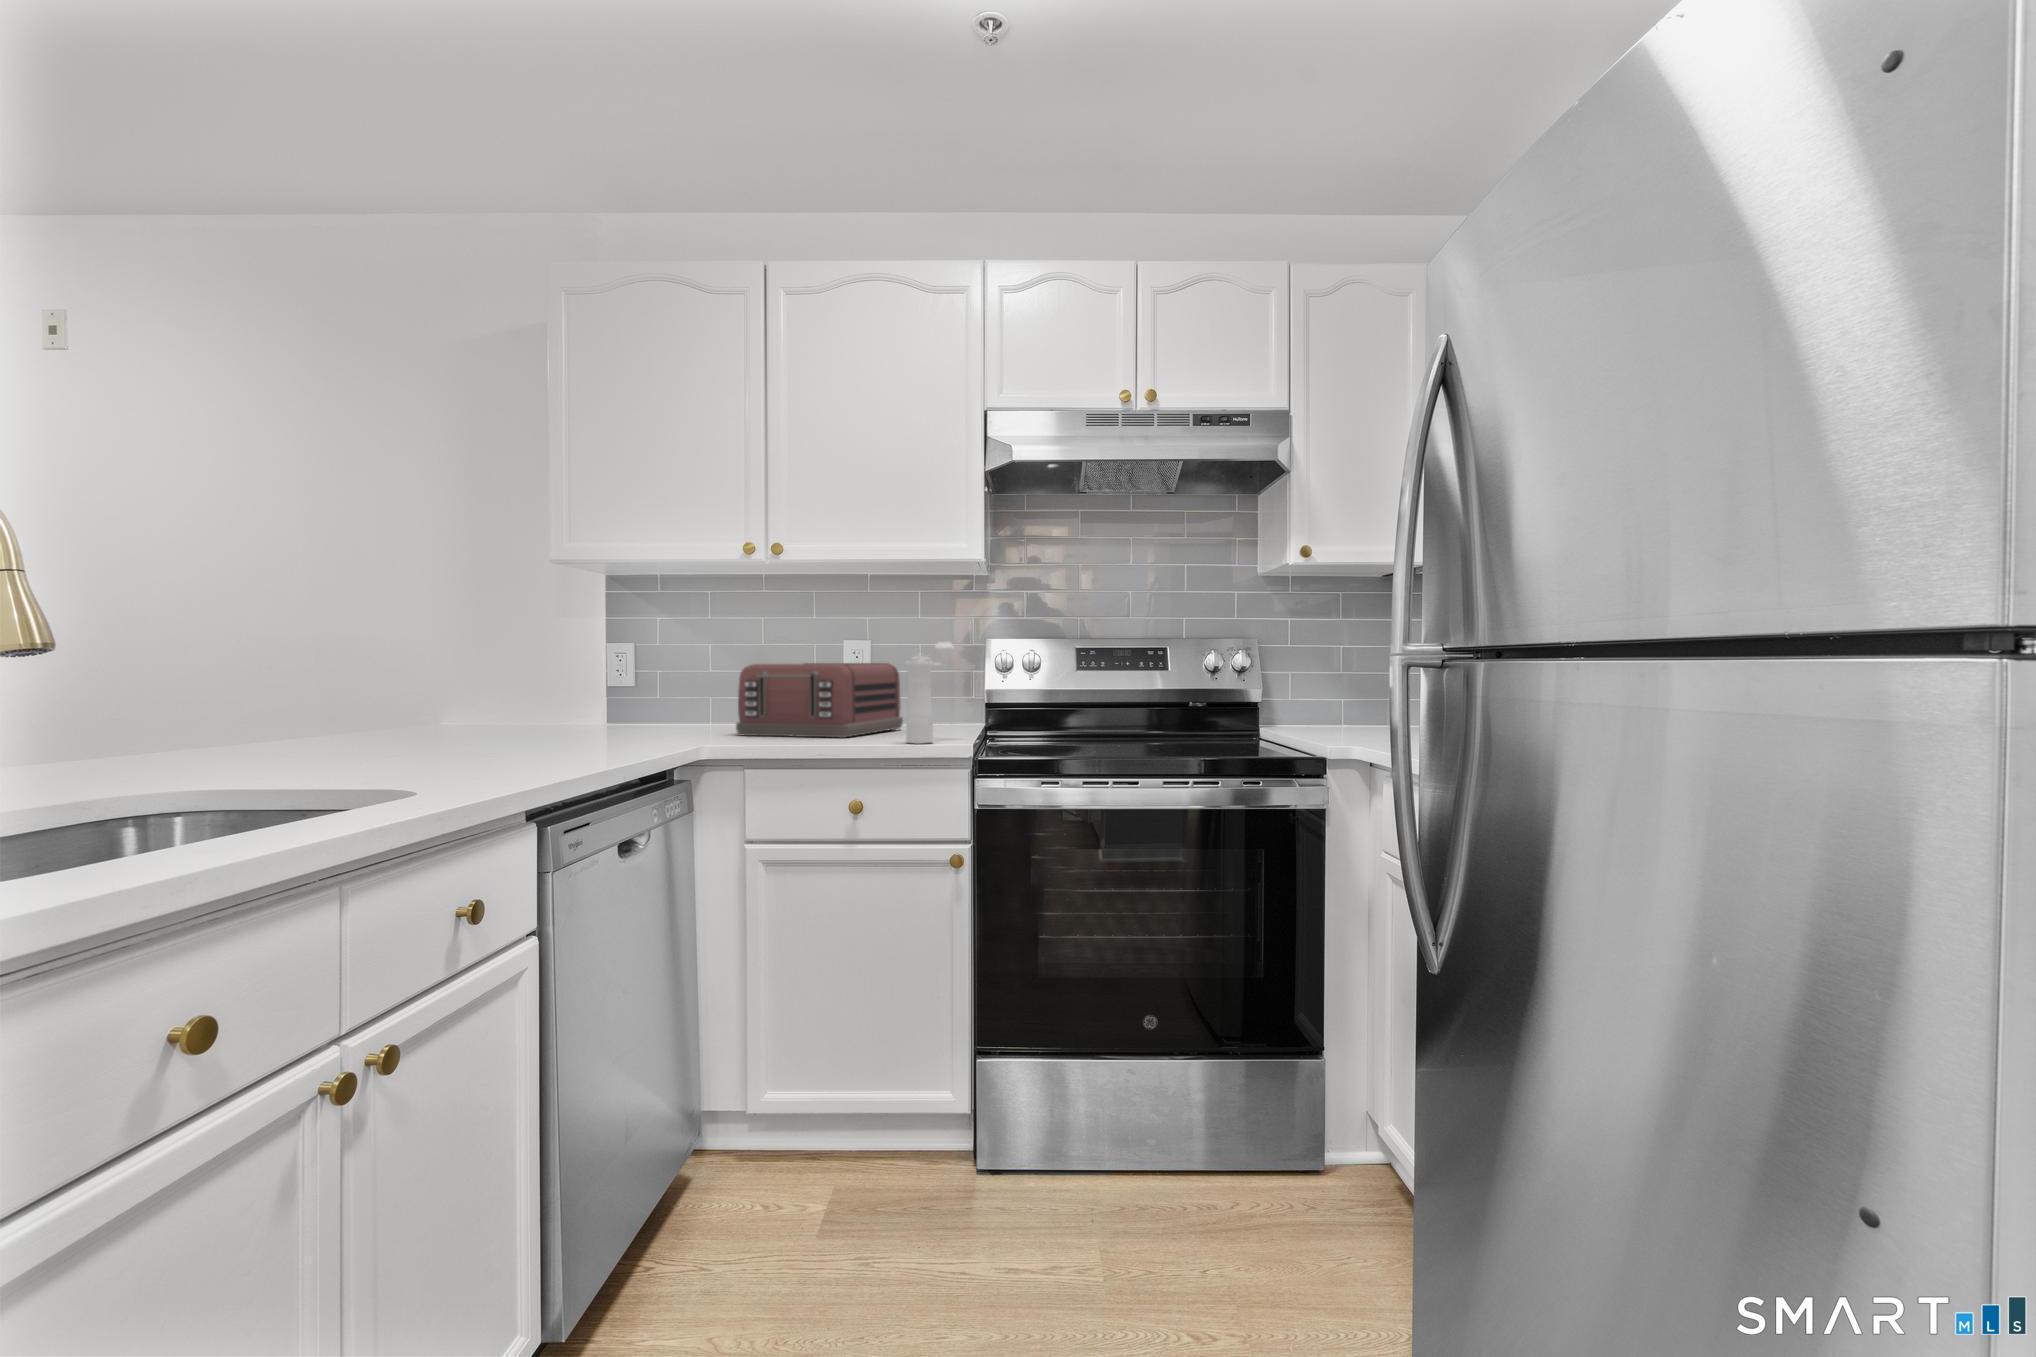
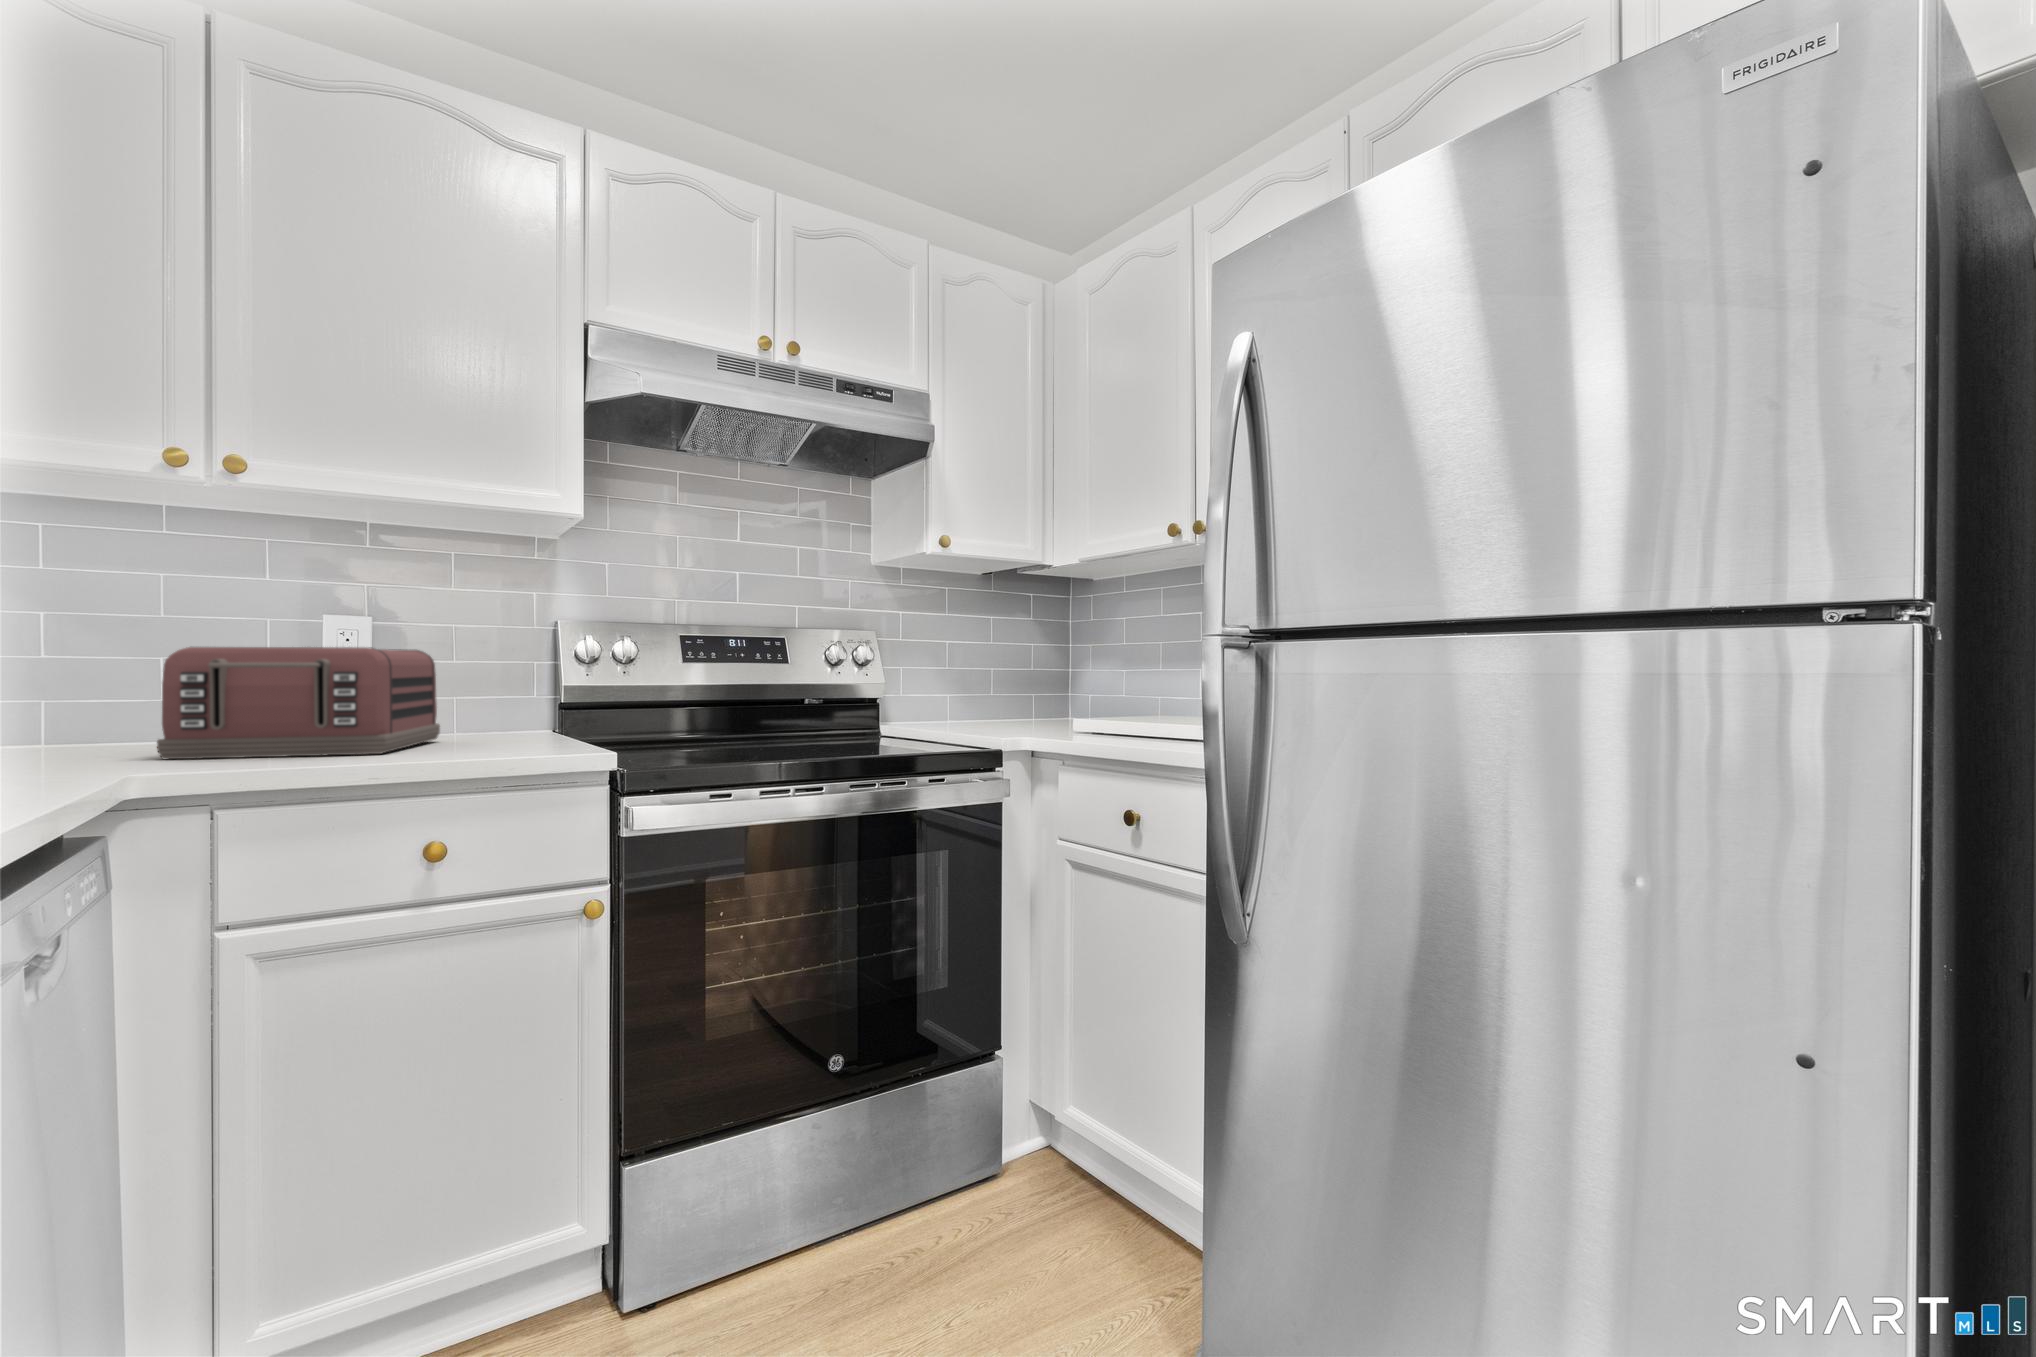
pepper mill: present [906,642,954,744] -> none [502,620,560,756]

